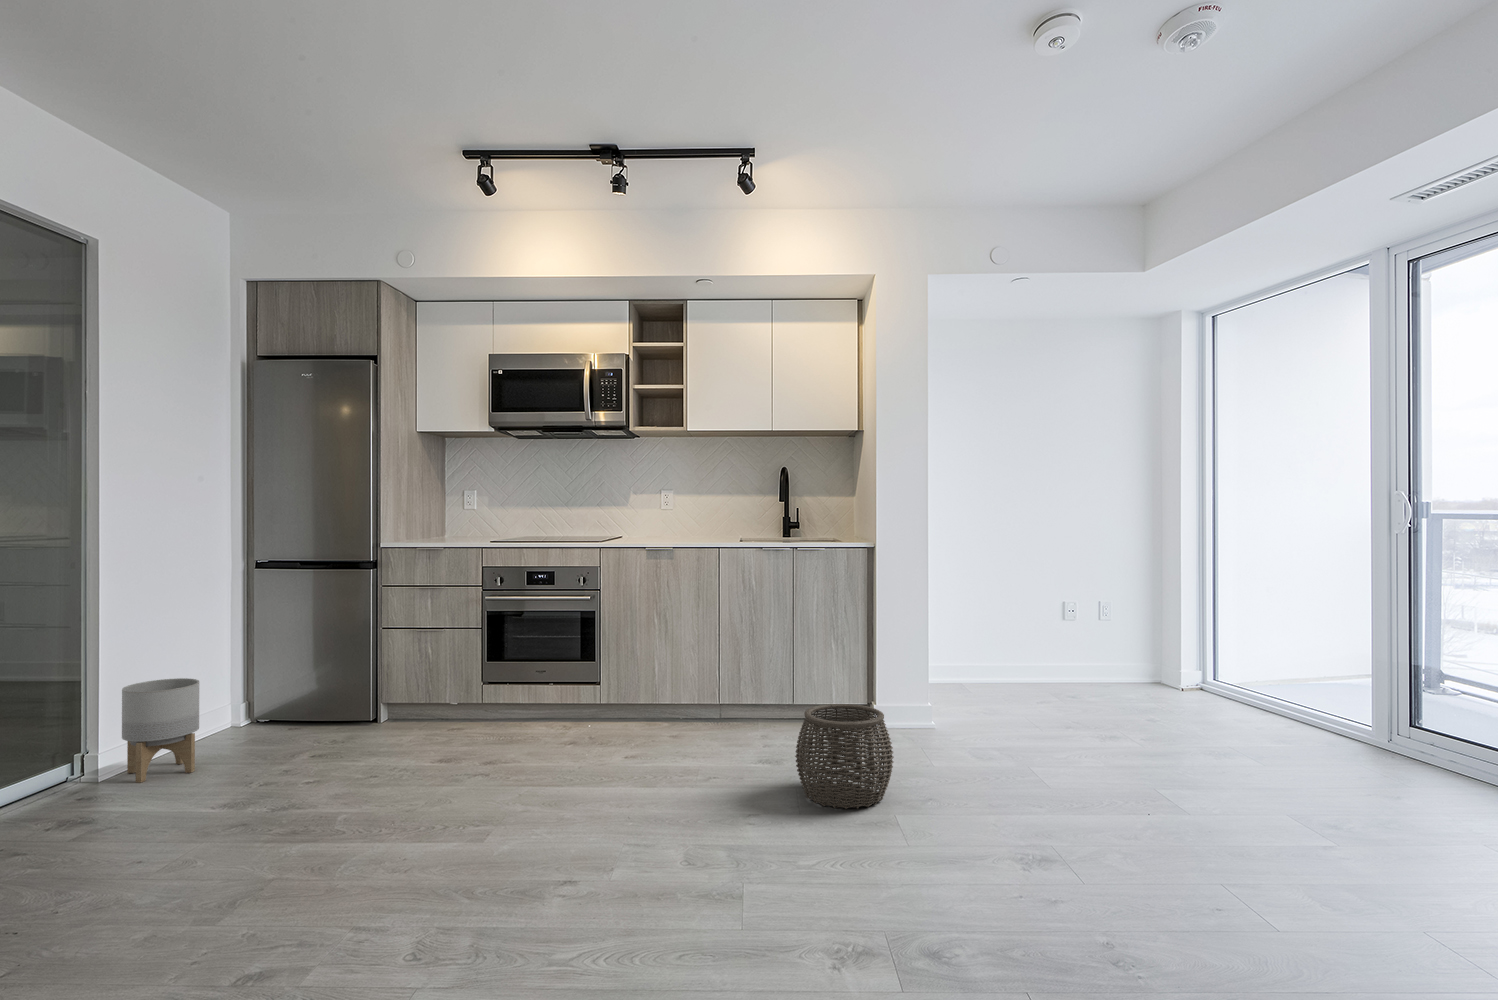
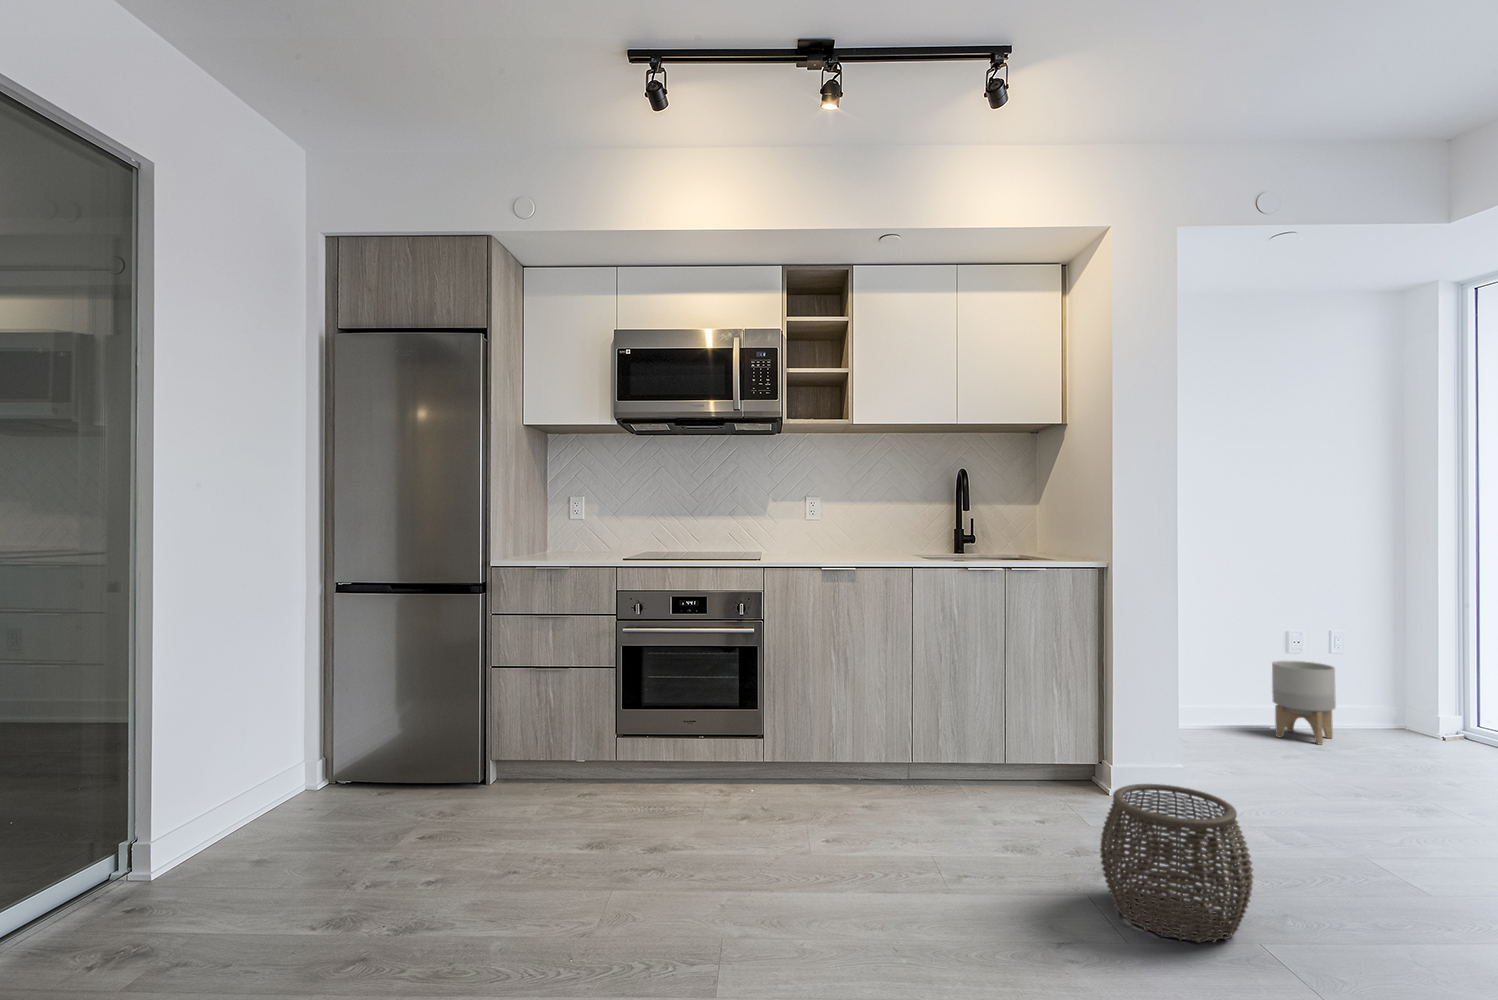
planter: present [122,678,199,783] -> present [1272,660,1336,745]

